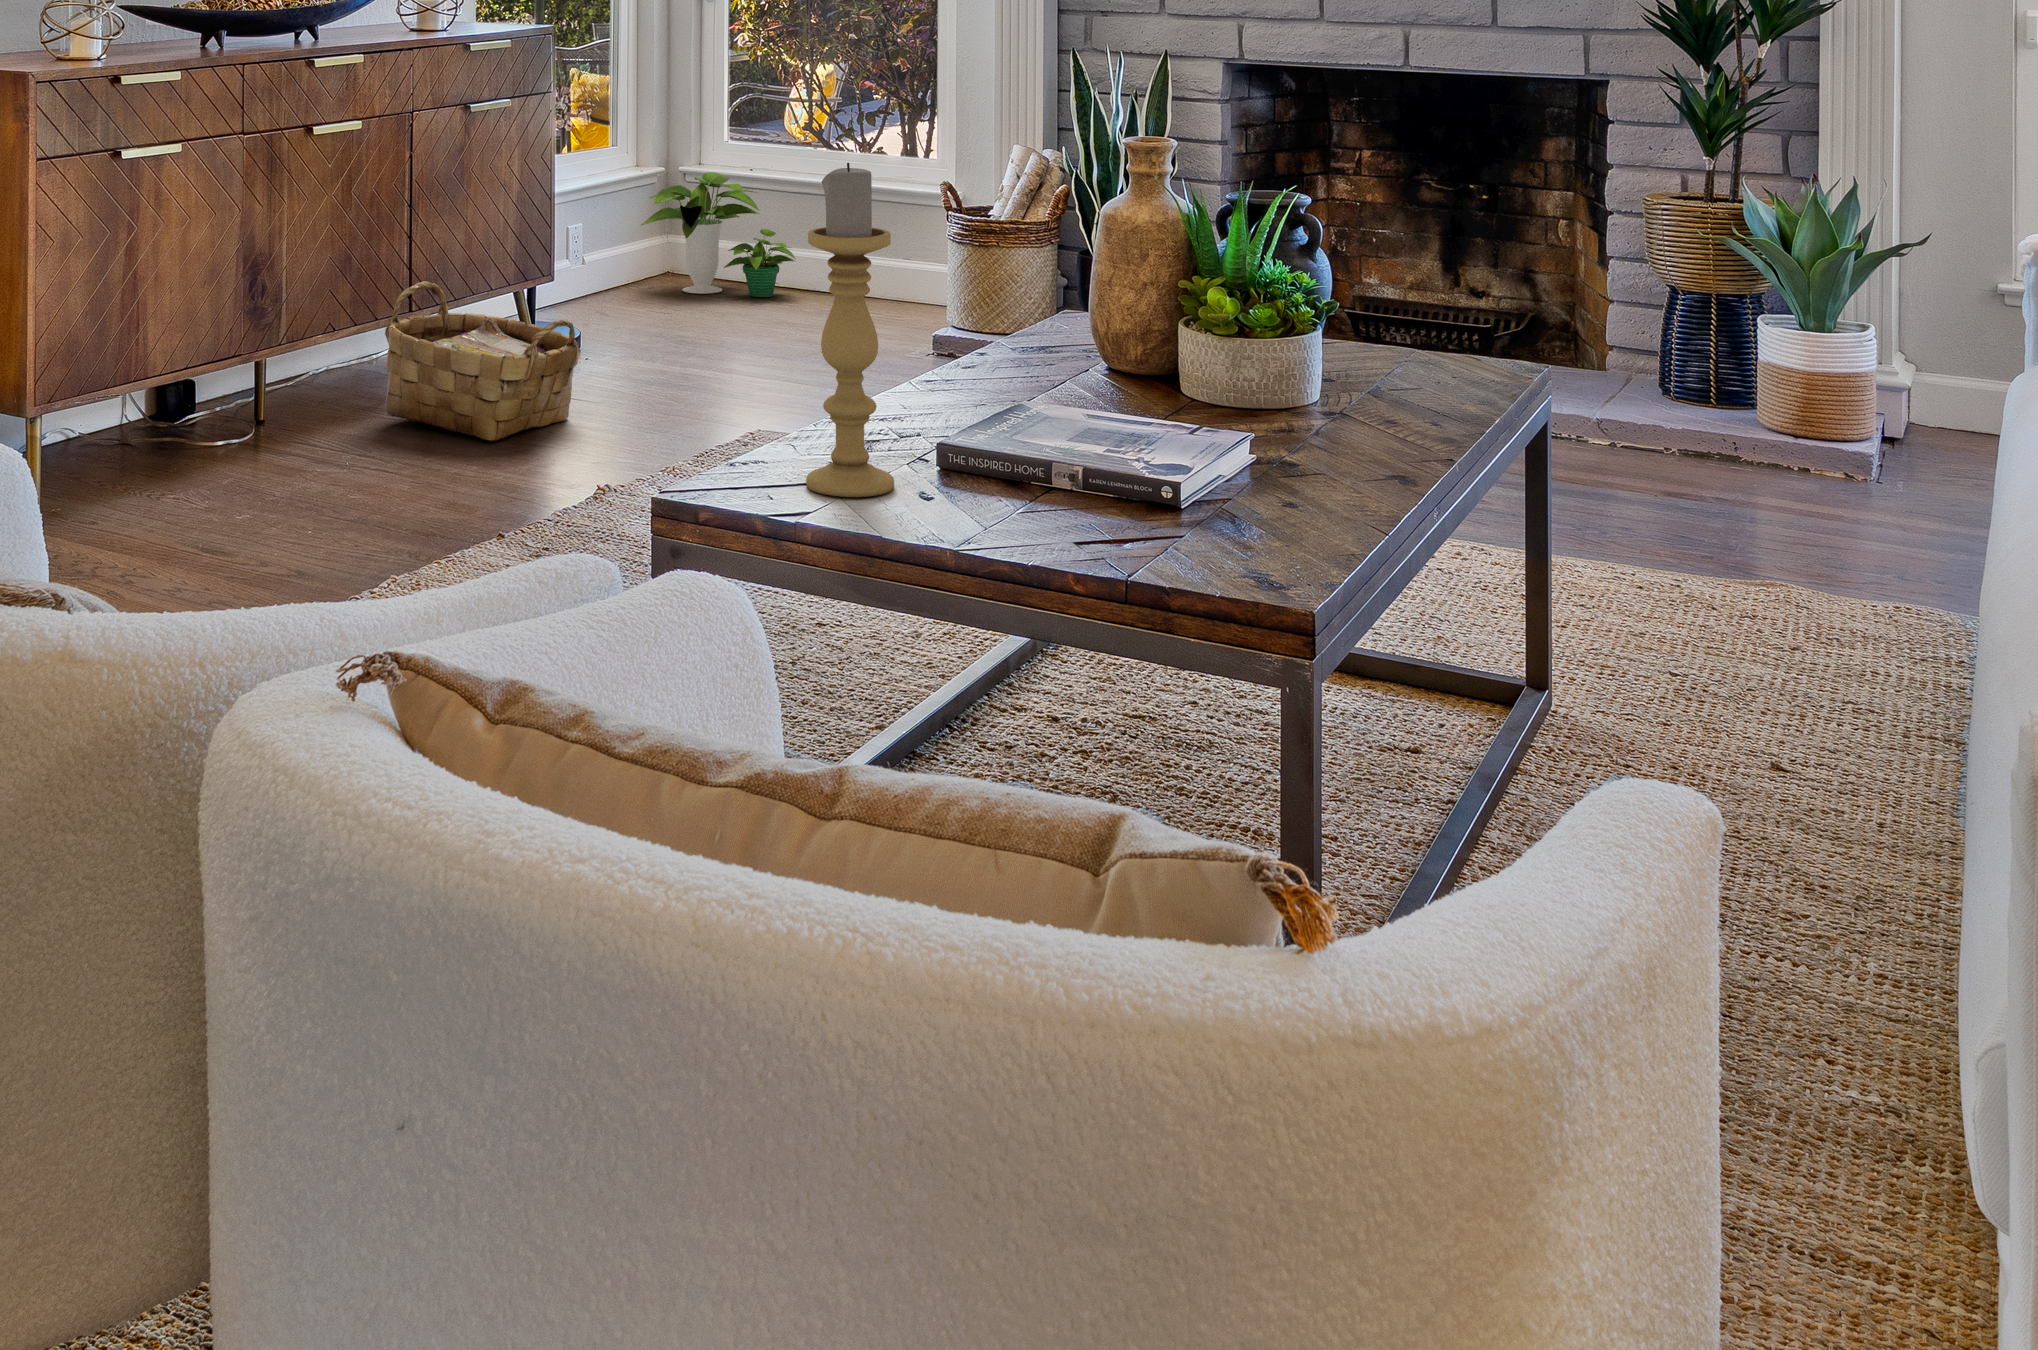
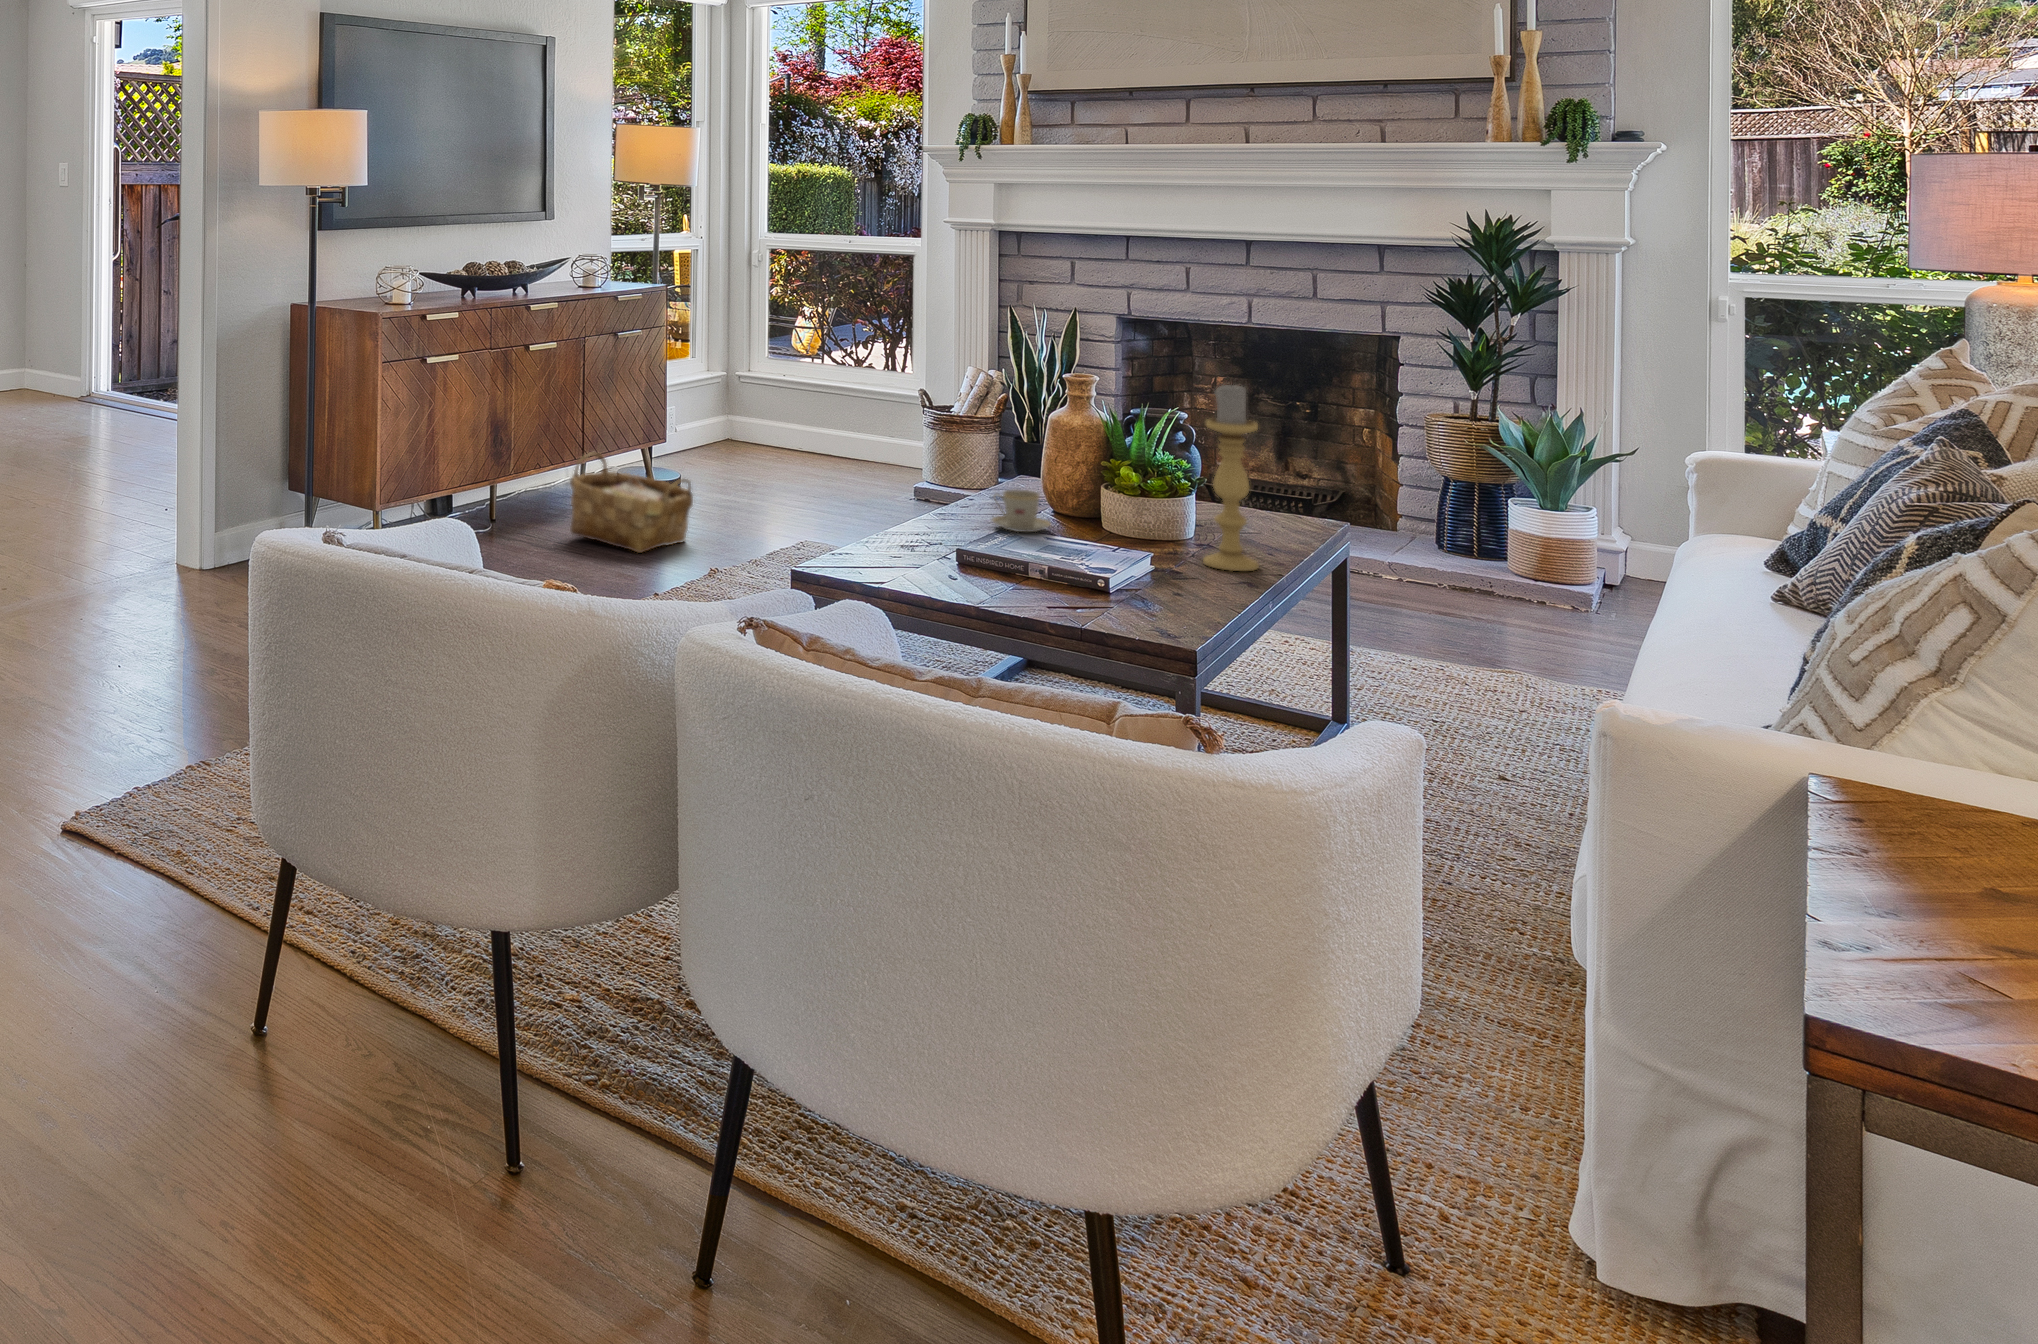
candle holder: present [806,163,894,497] -> present [1203,385,1259,571]
potted plant: present [641,172,796,297] -> none [720,386,825,469]
teacup: none [1004,326,1100,397] -> present [992,490,1051,532]

